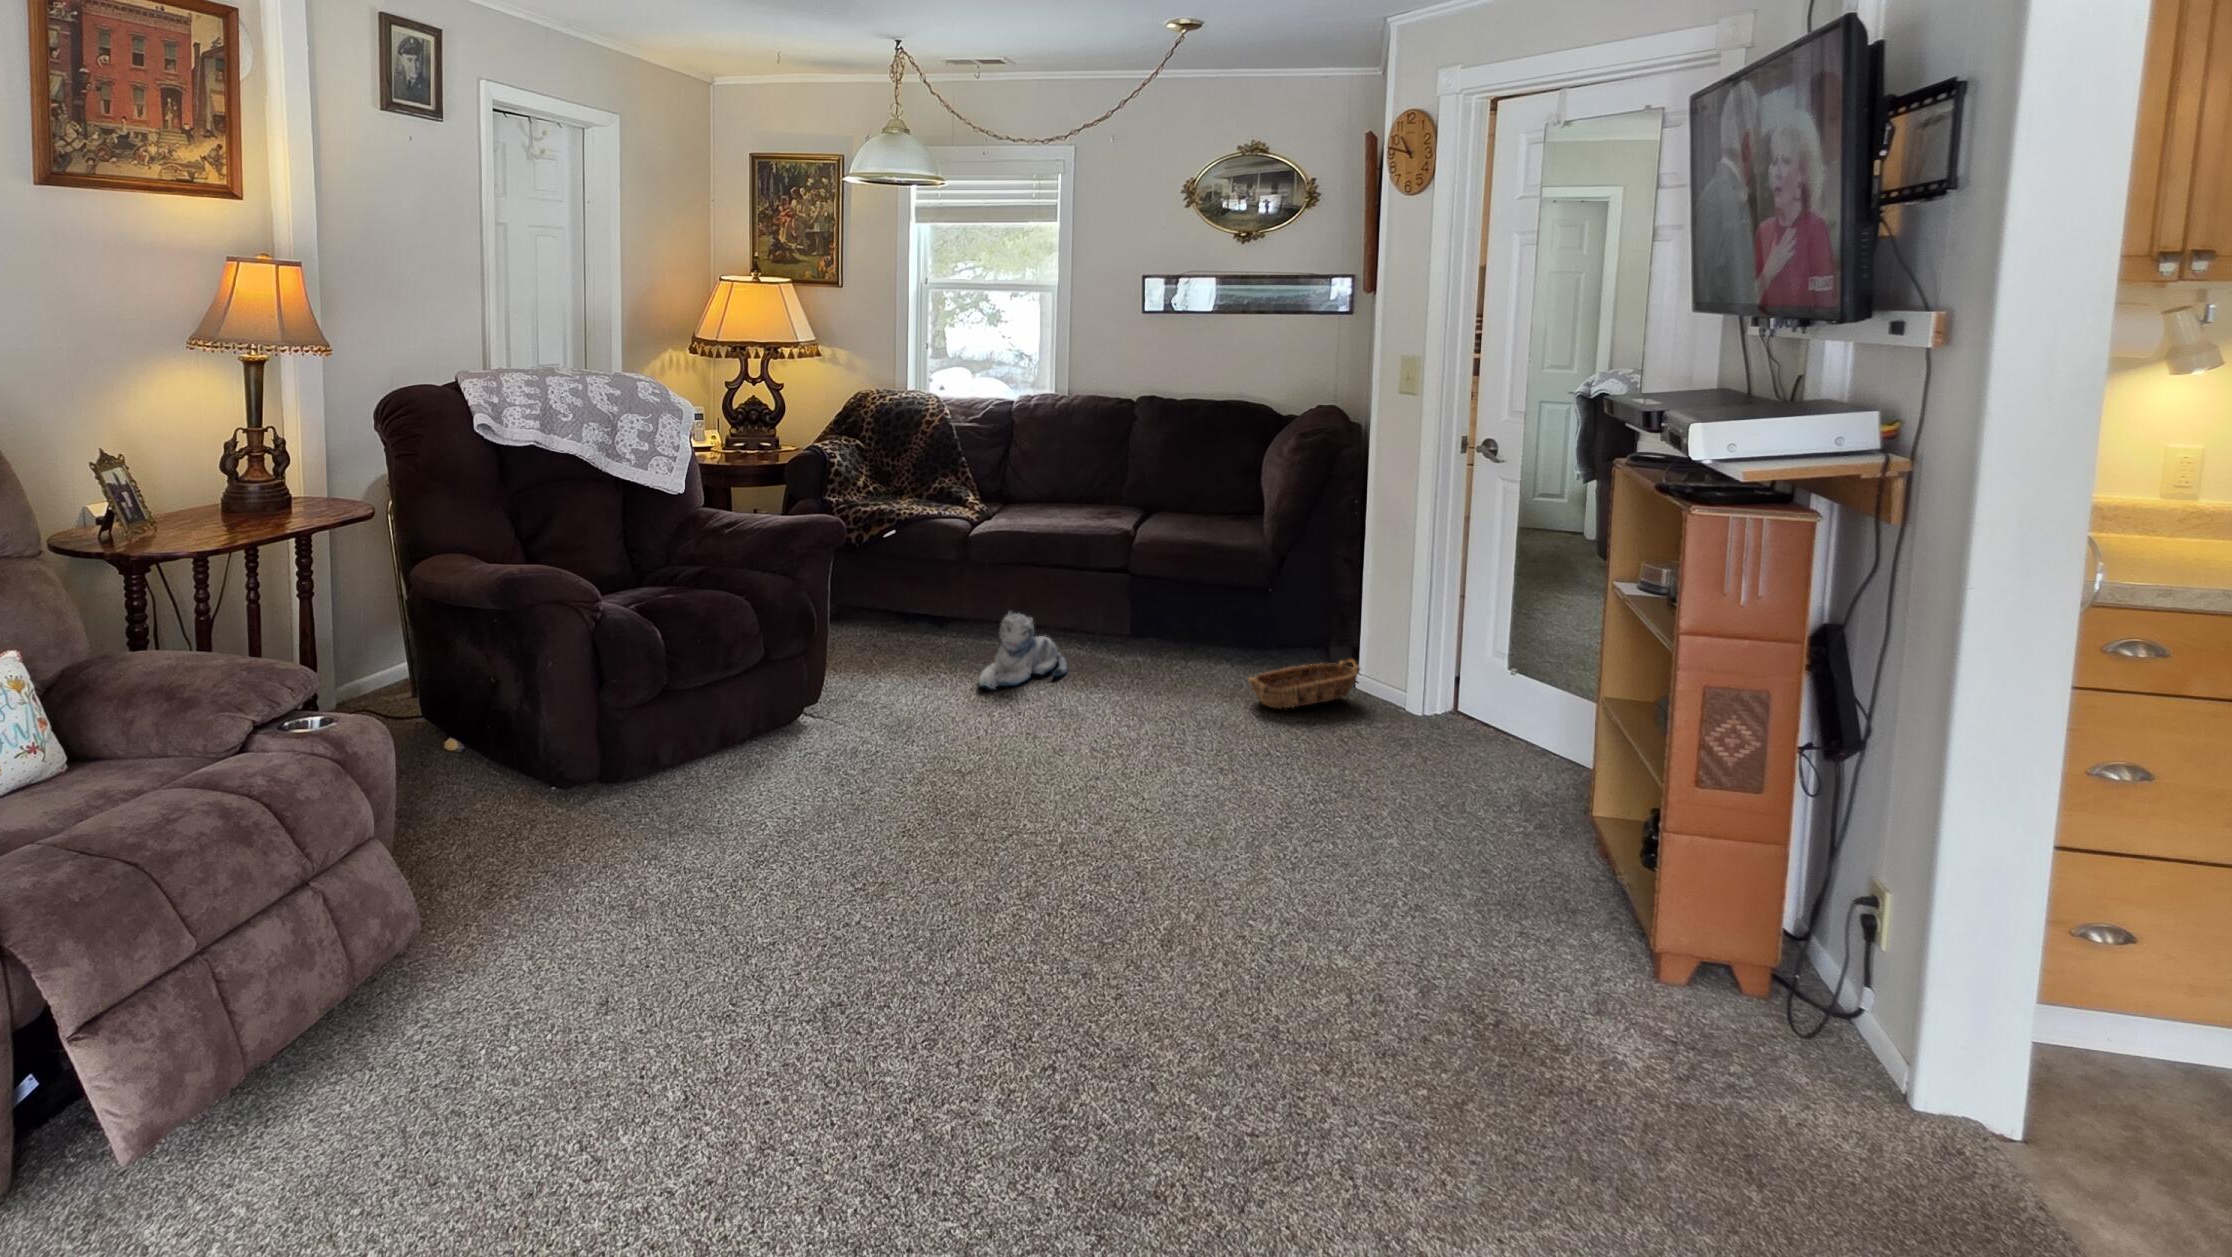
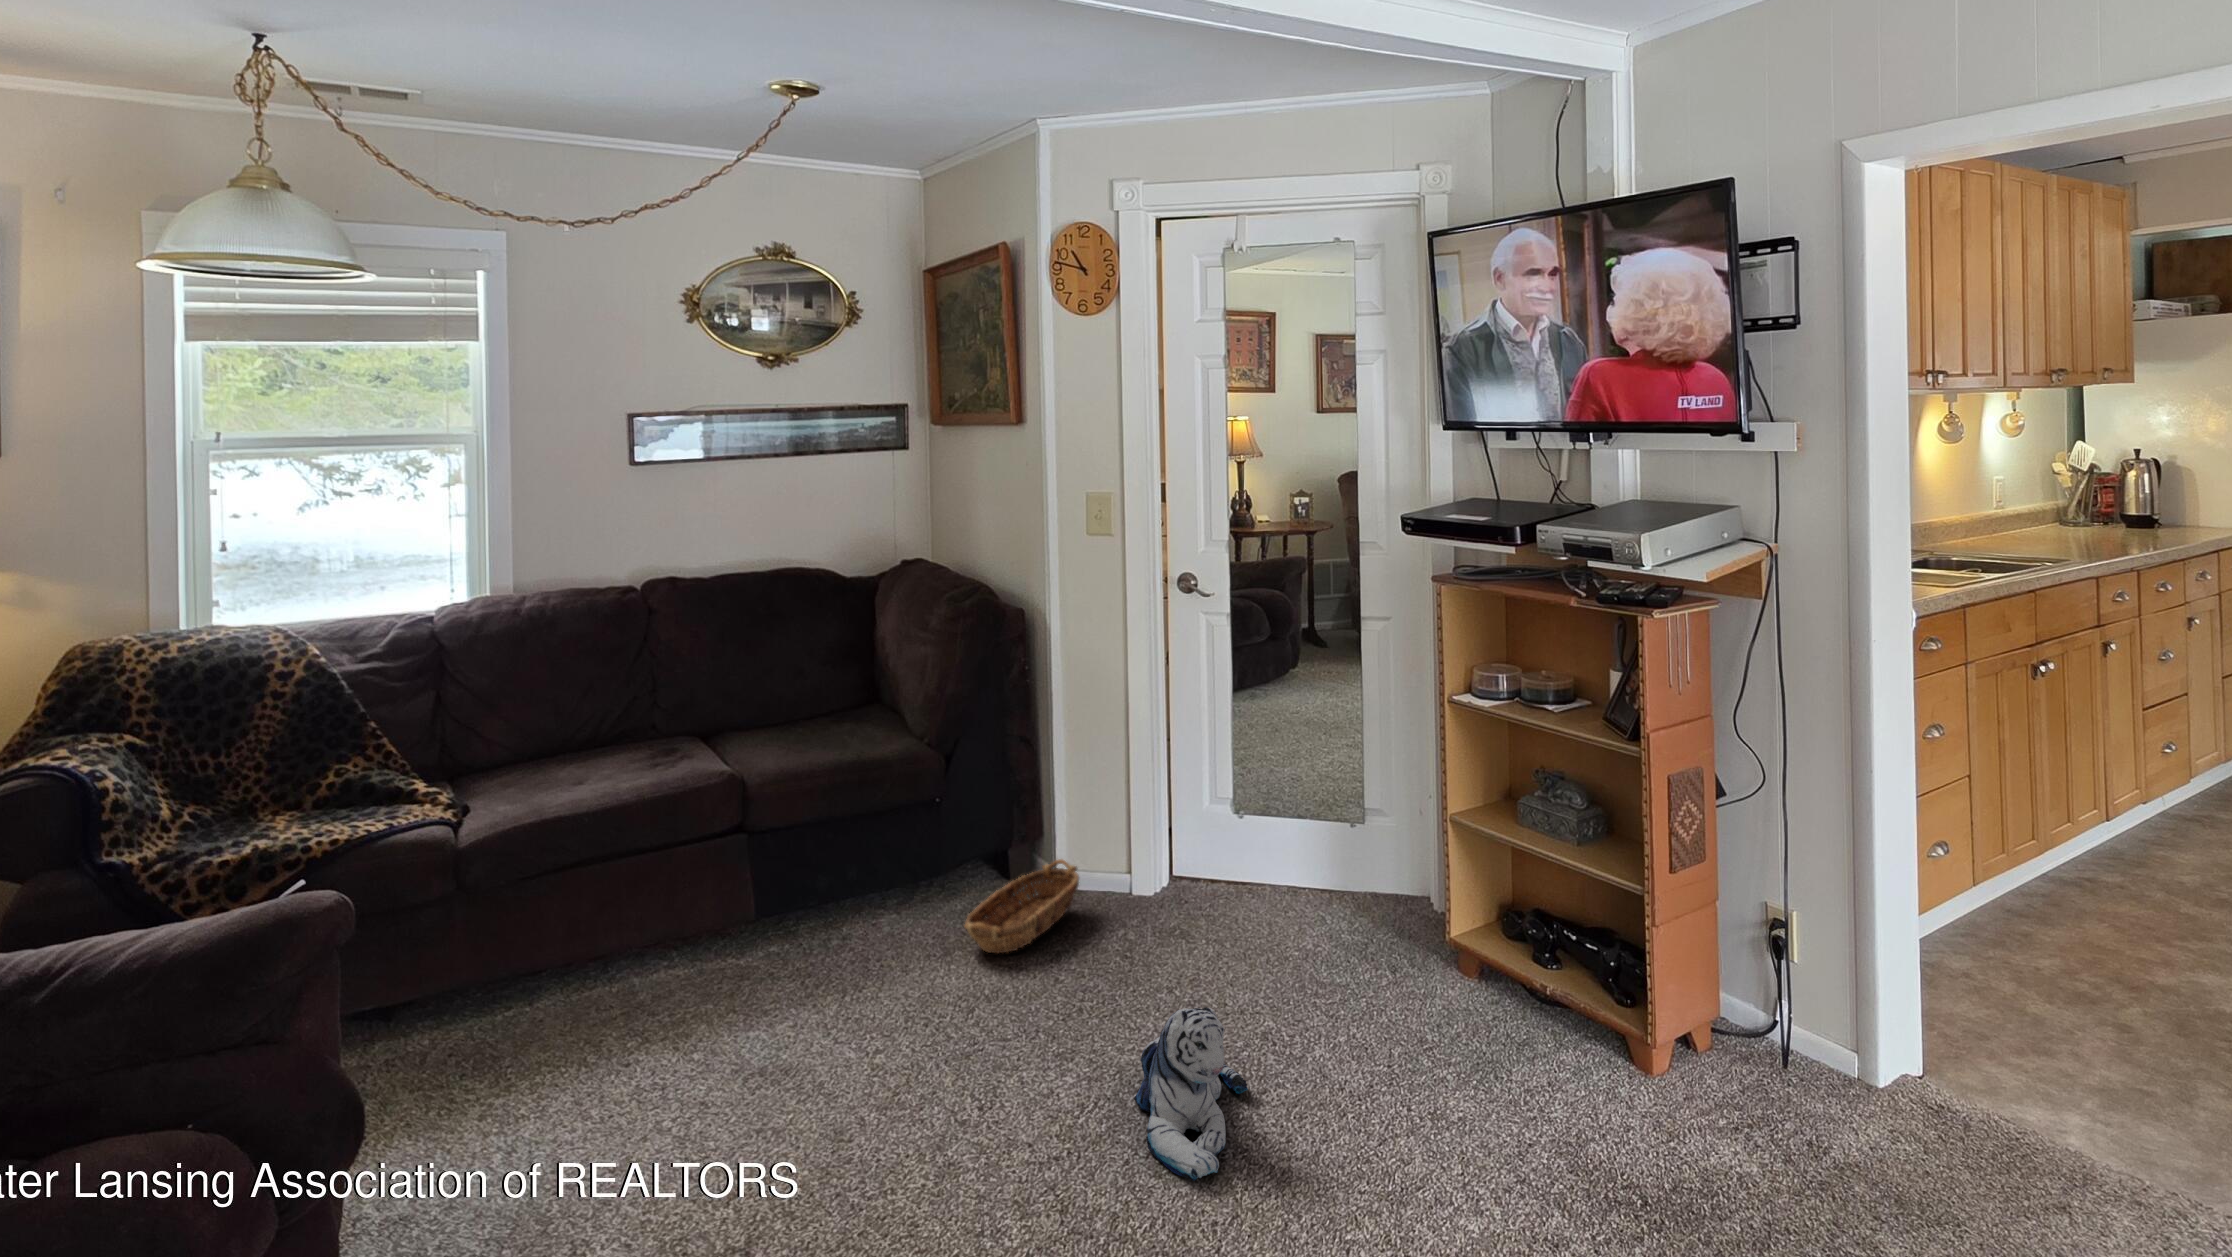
plush toy: present [979,612,1067,689] -> present [1134,1007,1248,1181]

